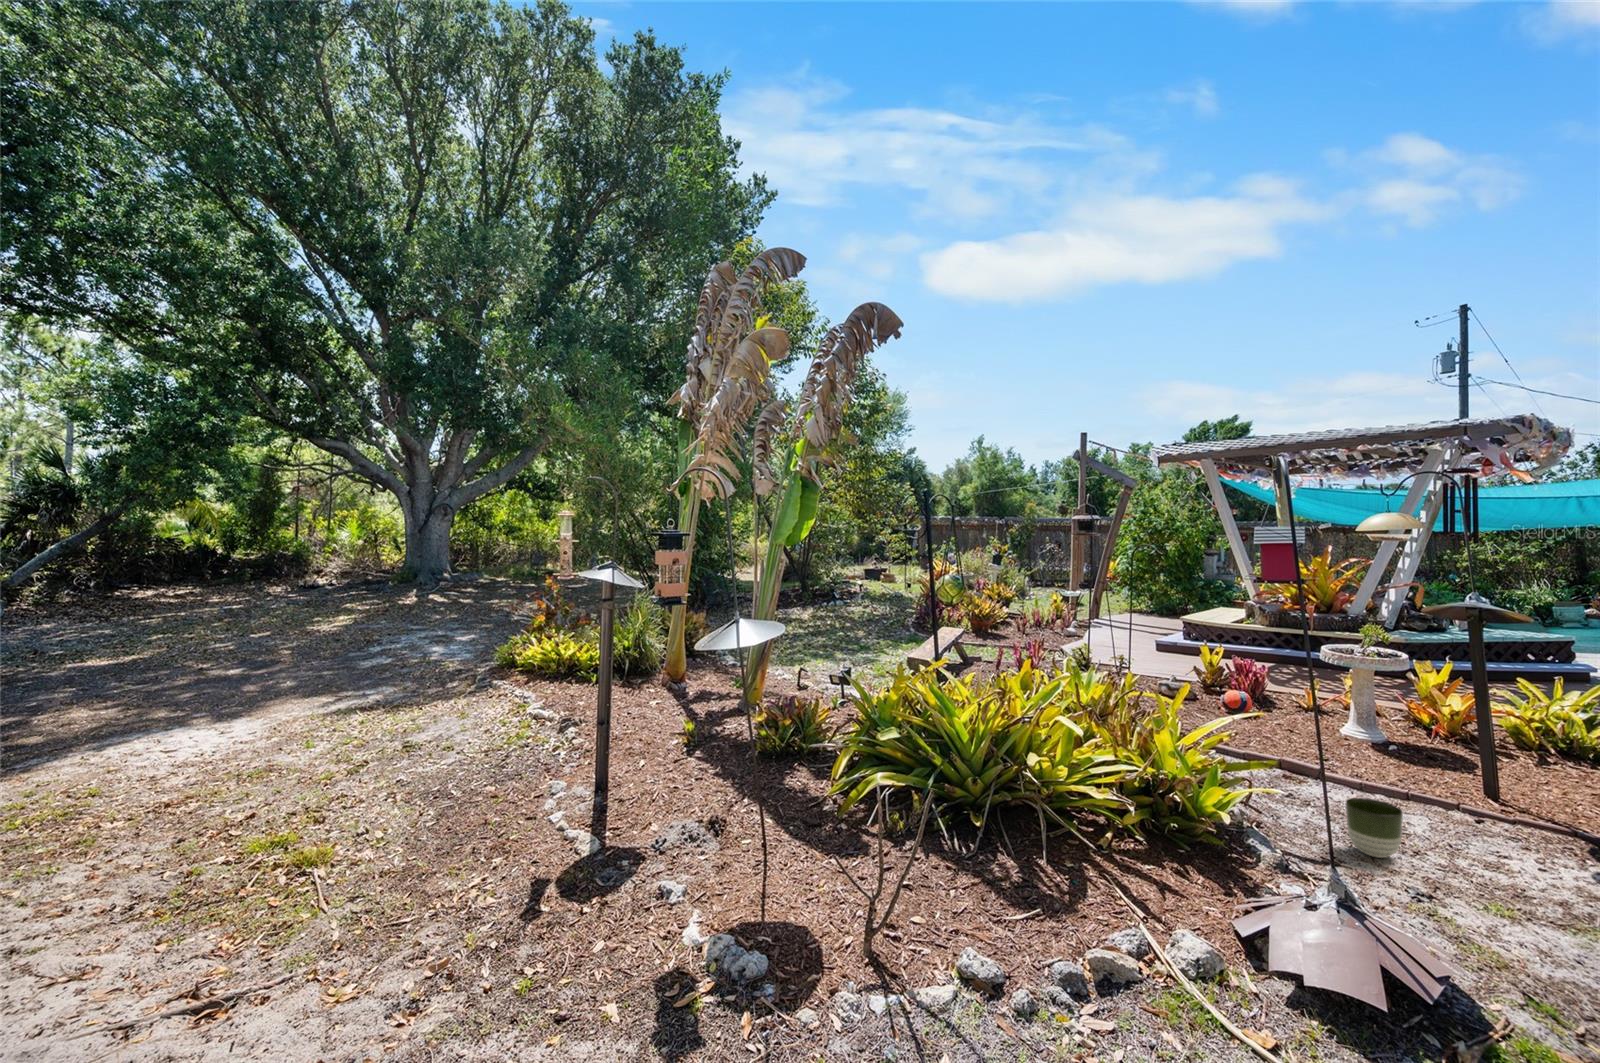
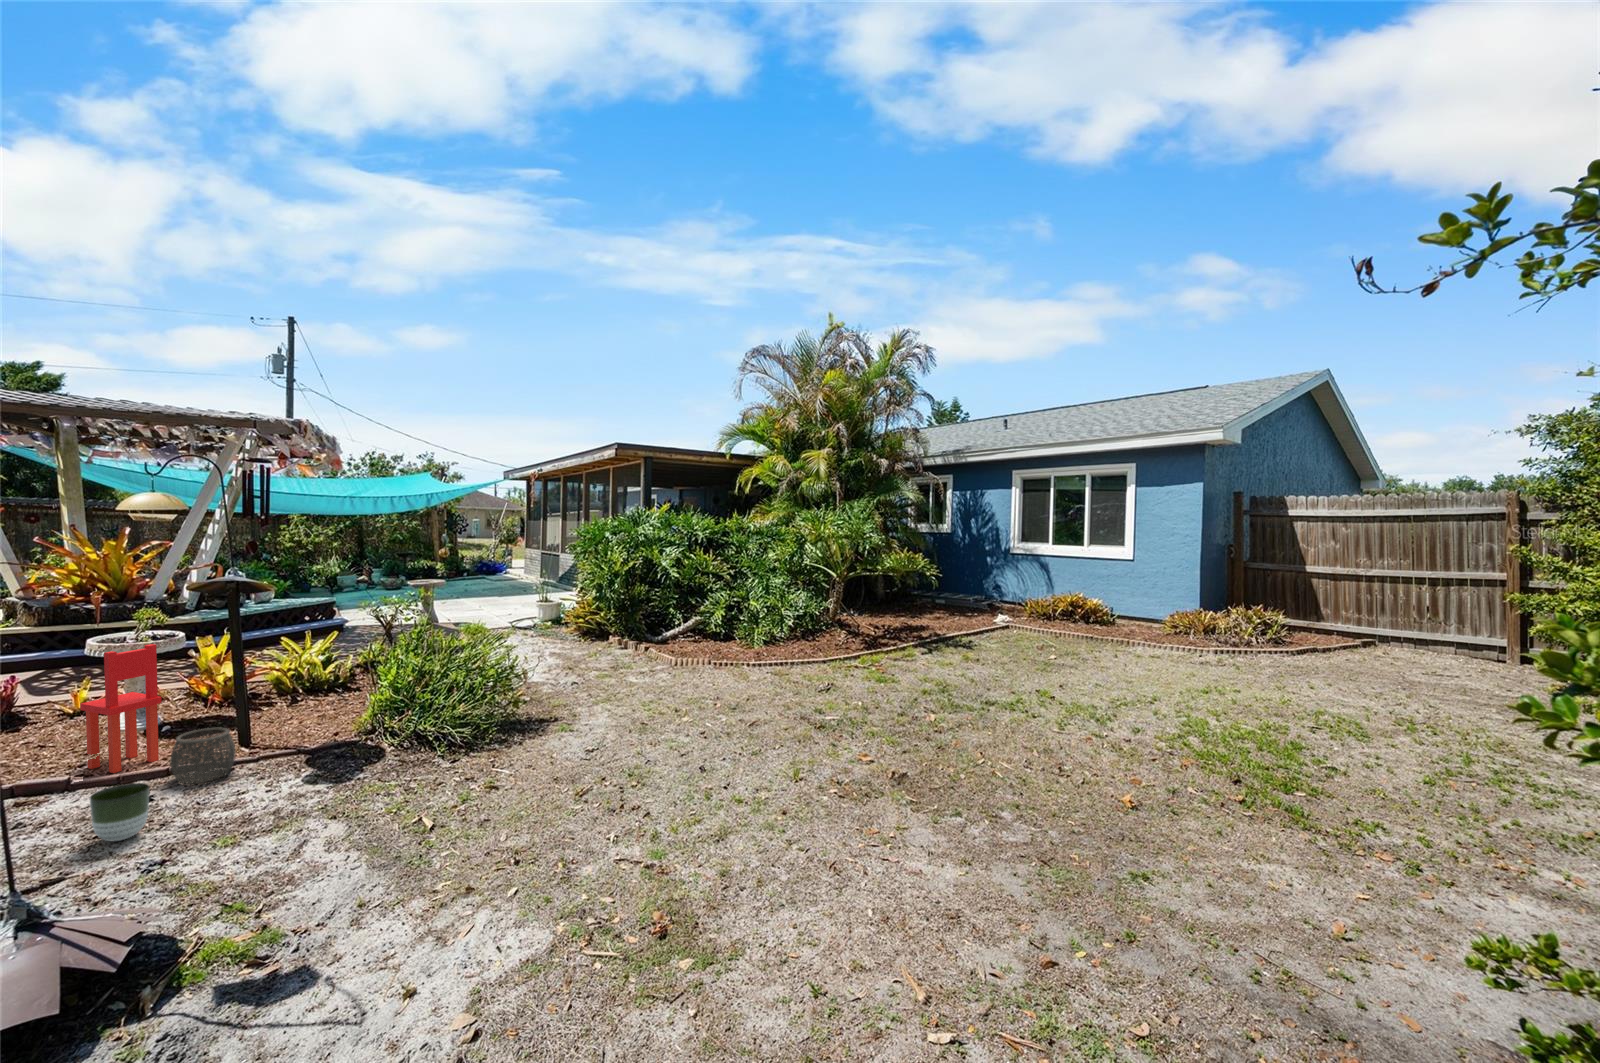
chair: none [1319,660,1394,781] -> present [80,644,162,773]
woven basket: none [1410,763,1487,828] -> present [170,728,235,784]

